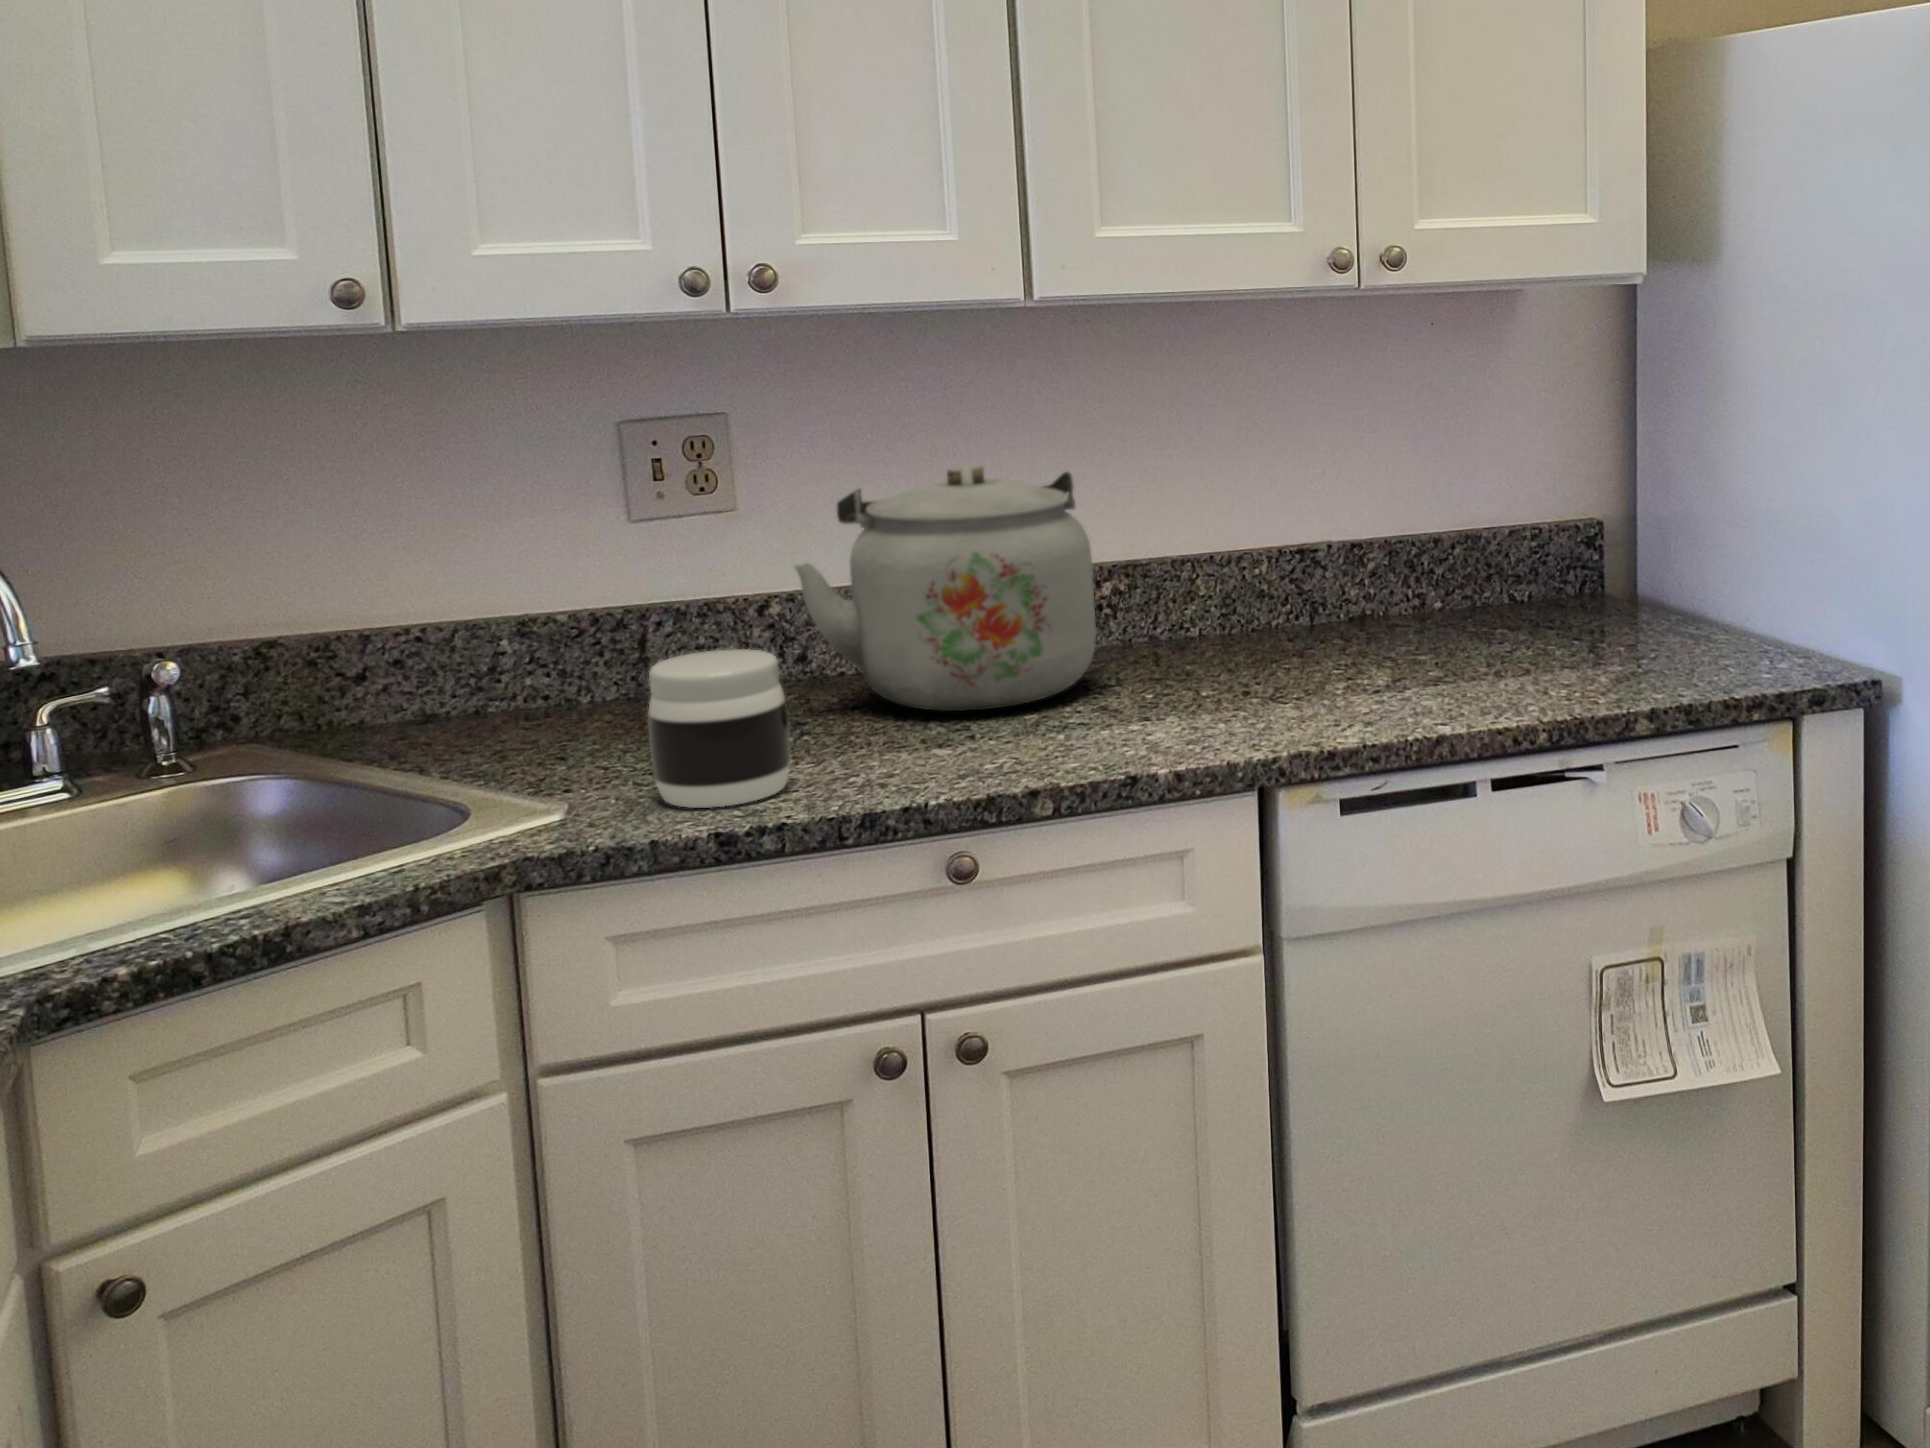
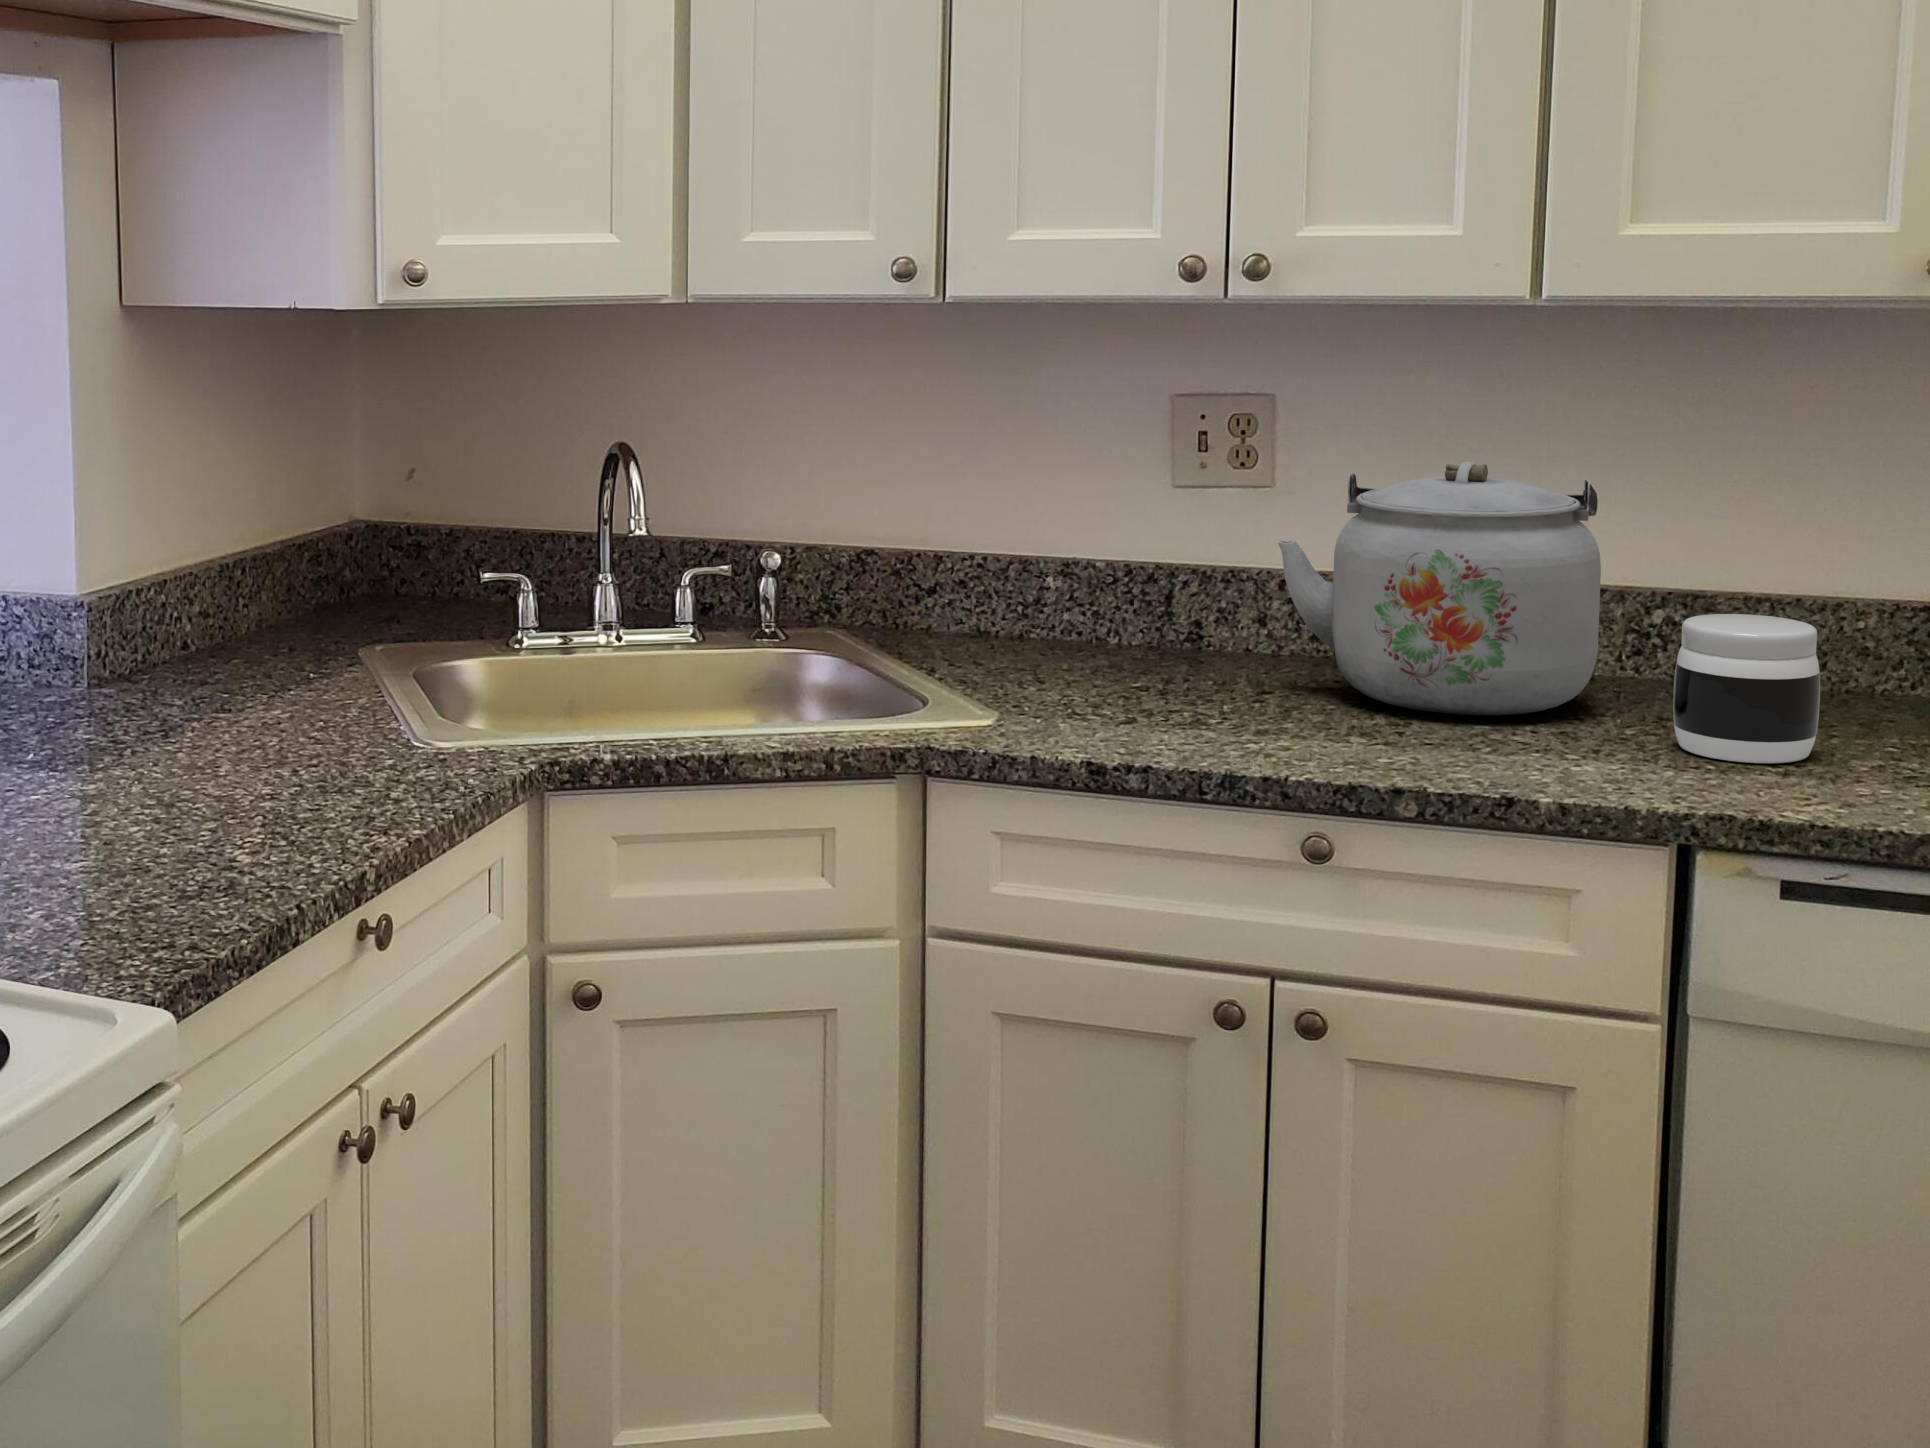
jar: present [648,649,790,808] -> present [1673,614,1820,763]

